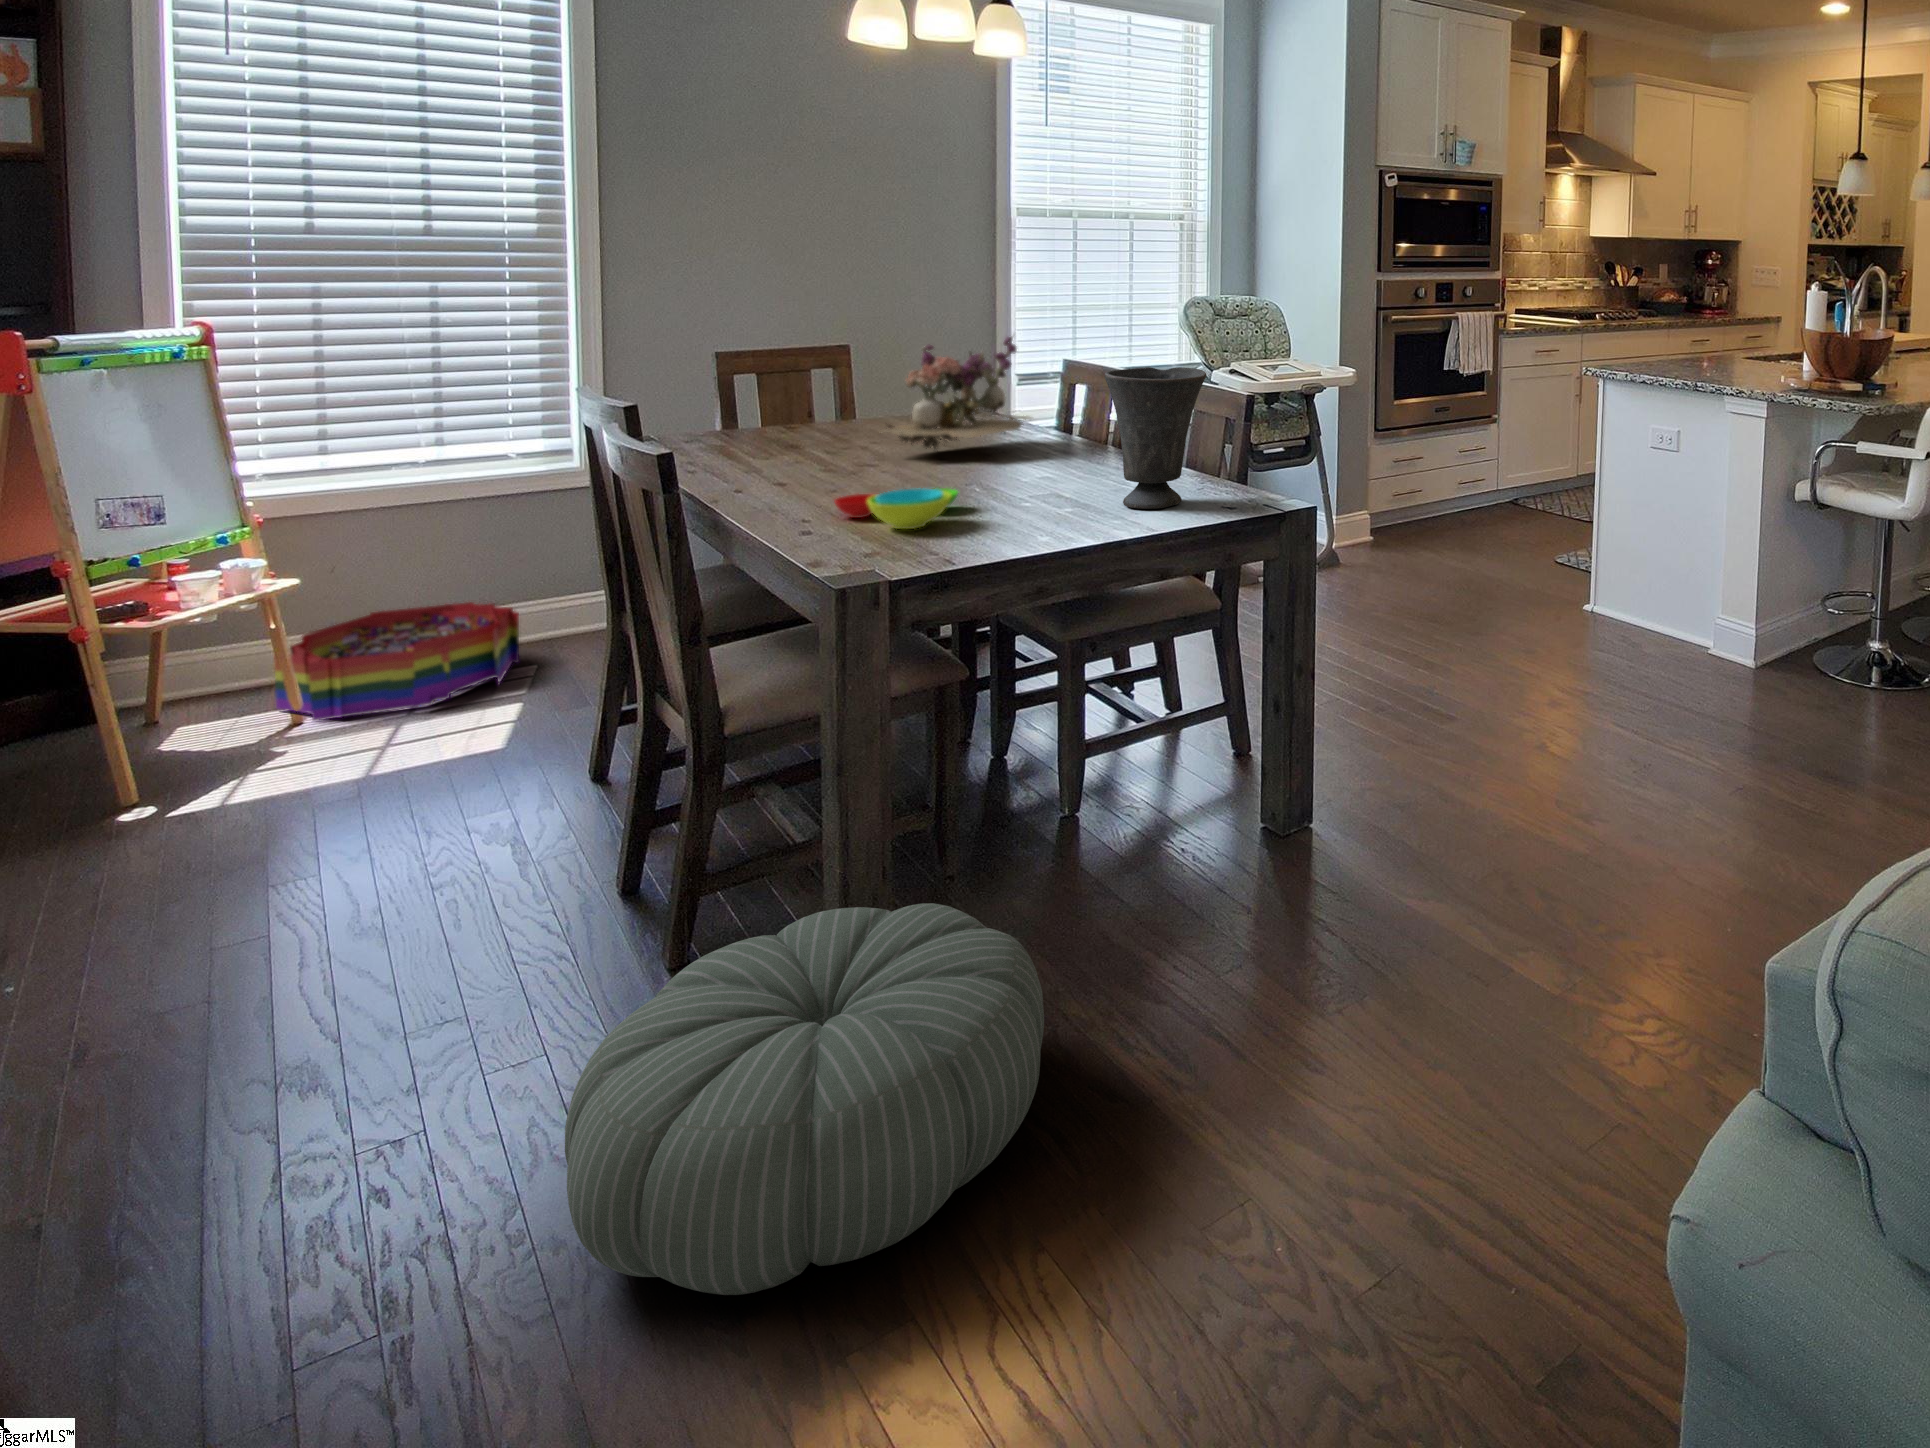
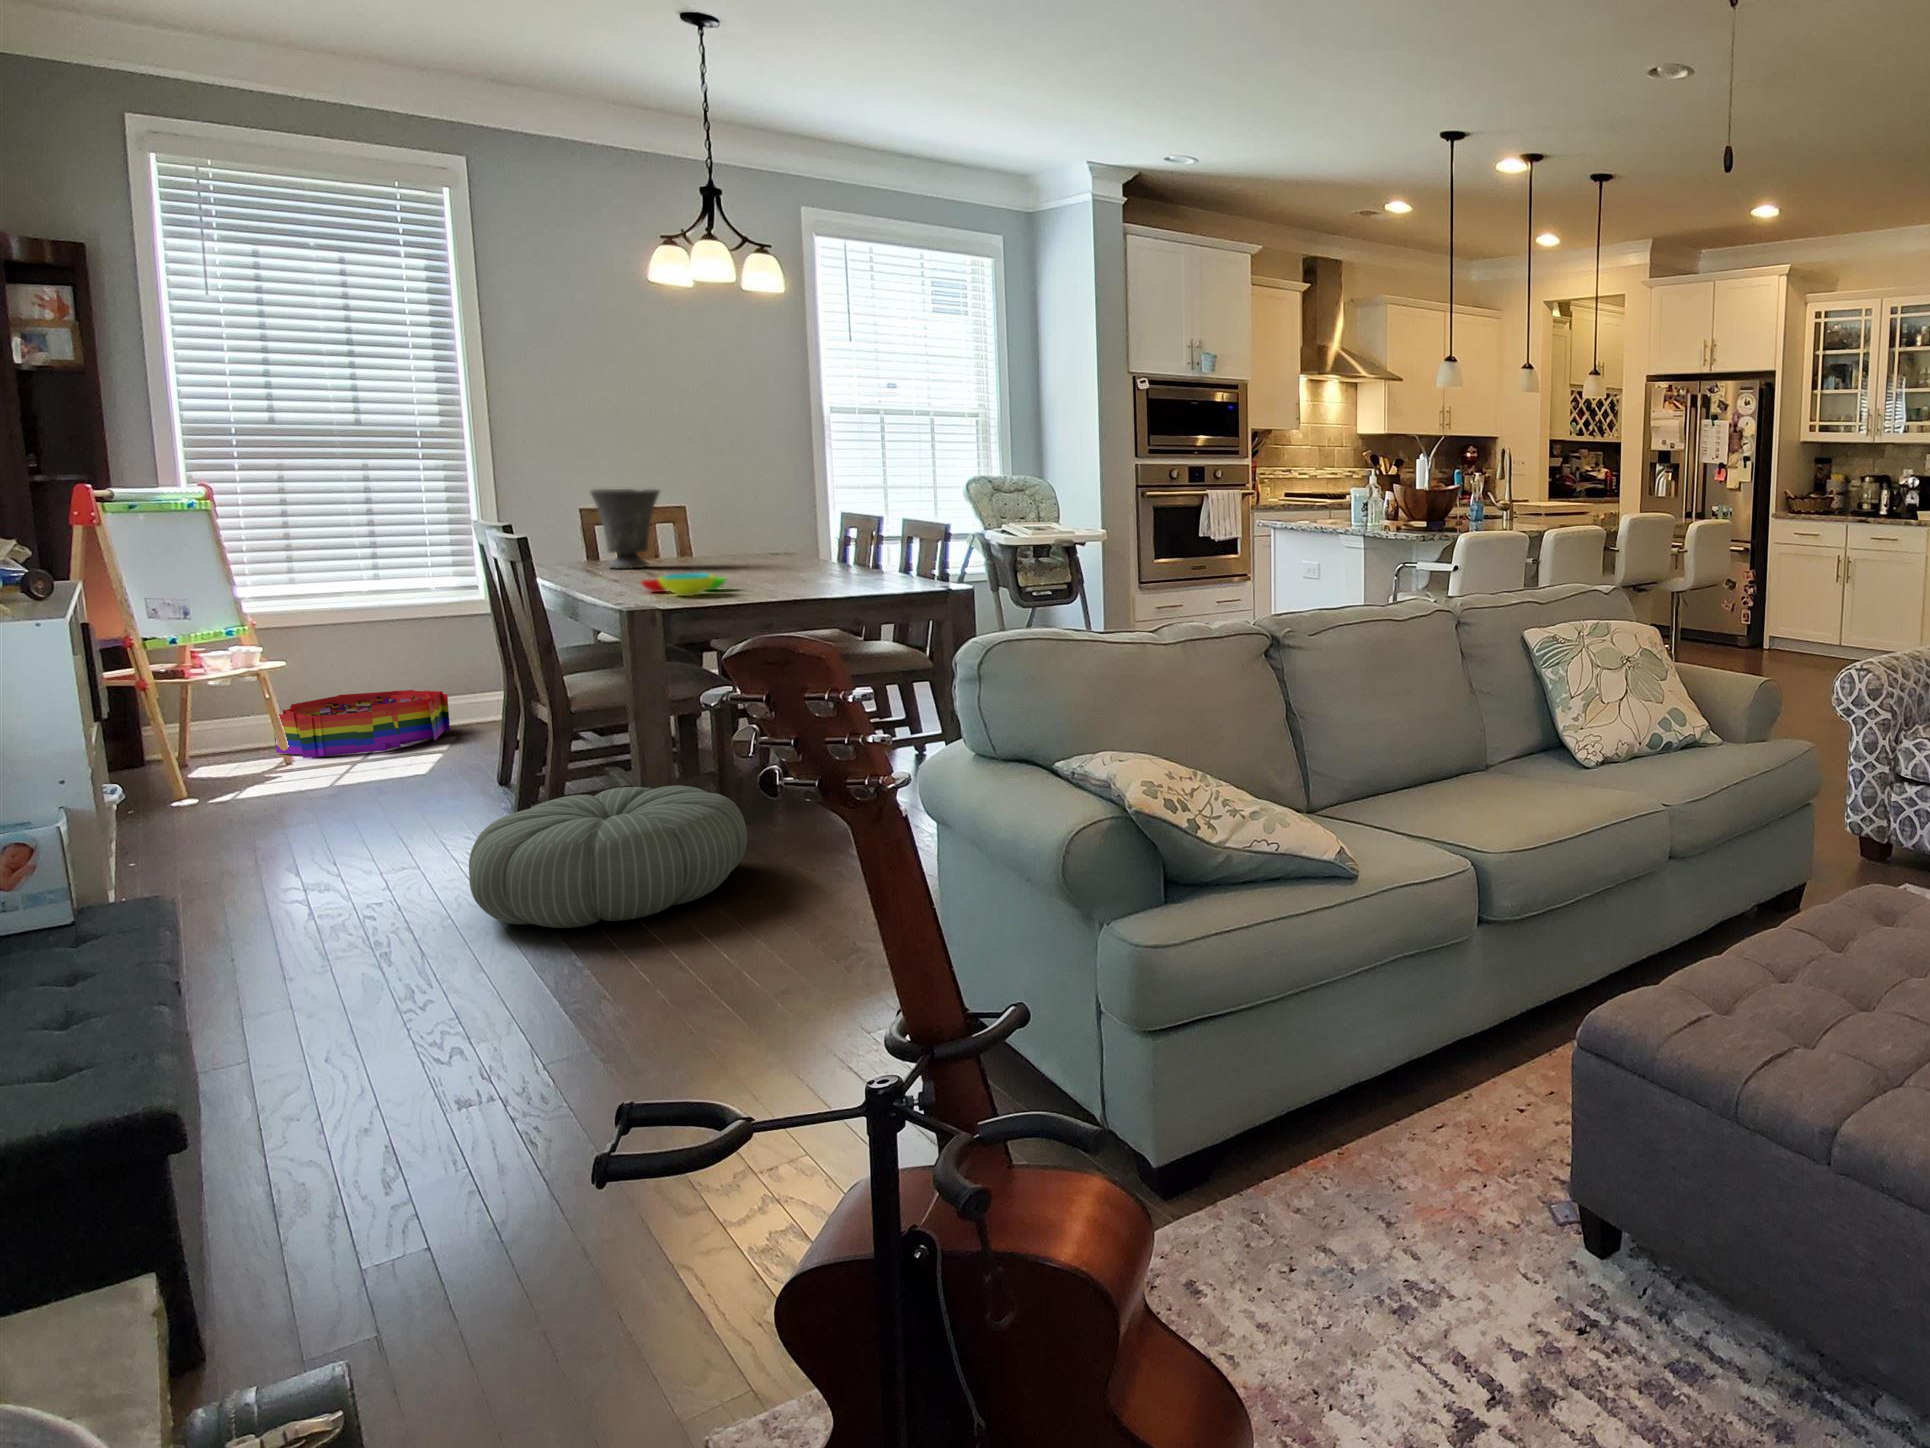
flower arrangement: present [879,337,1030,452] -> none [688,489,809,570]
vase: present [1105,367,1206,509] -> present [590,489,660,568]

